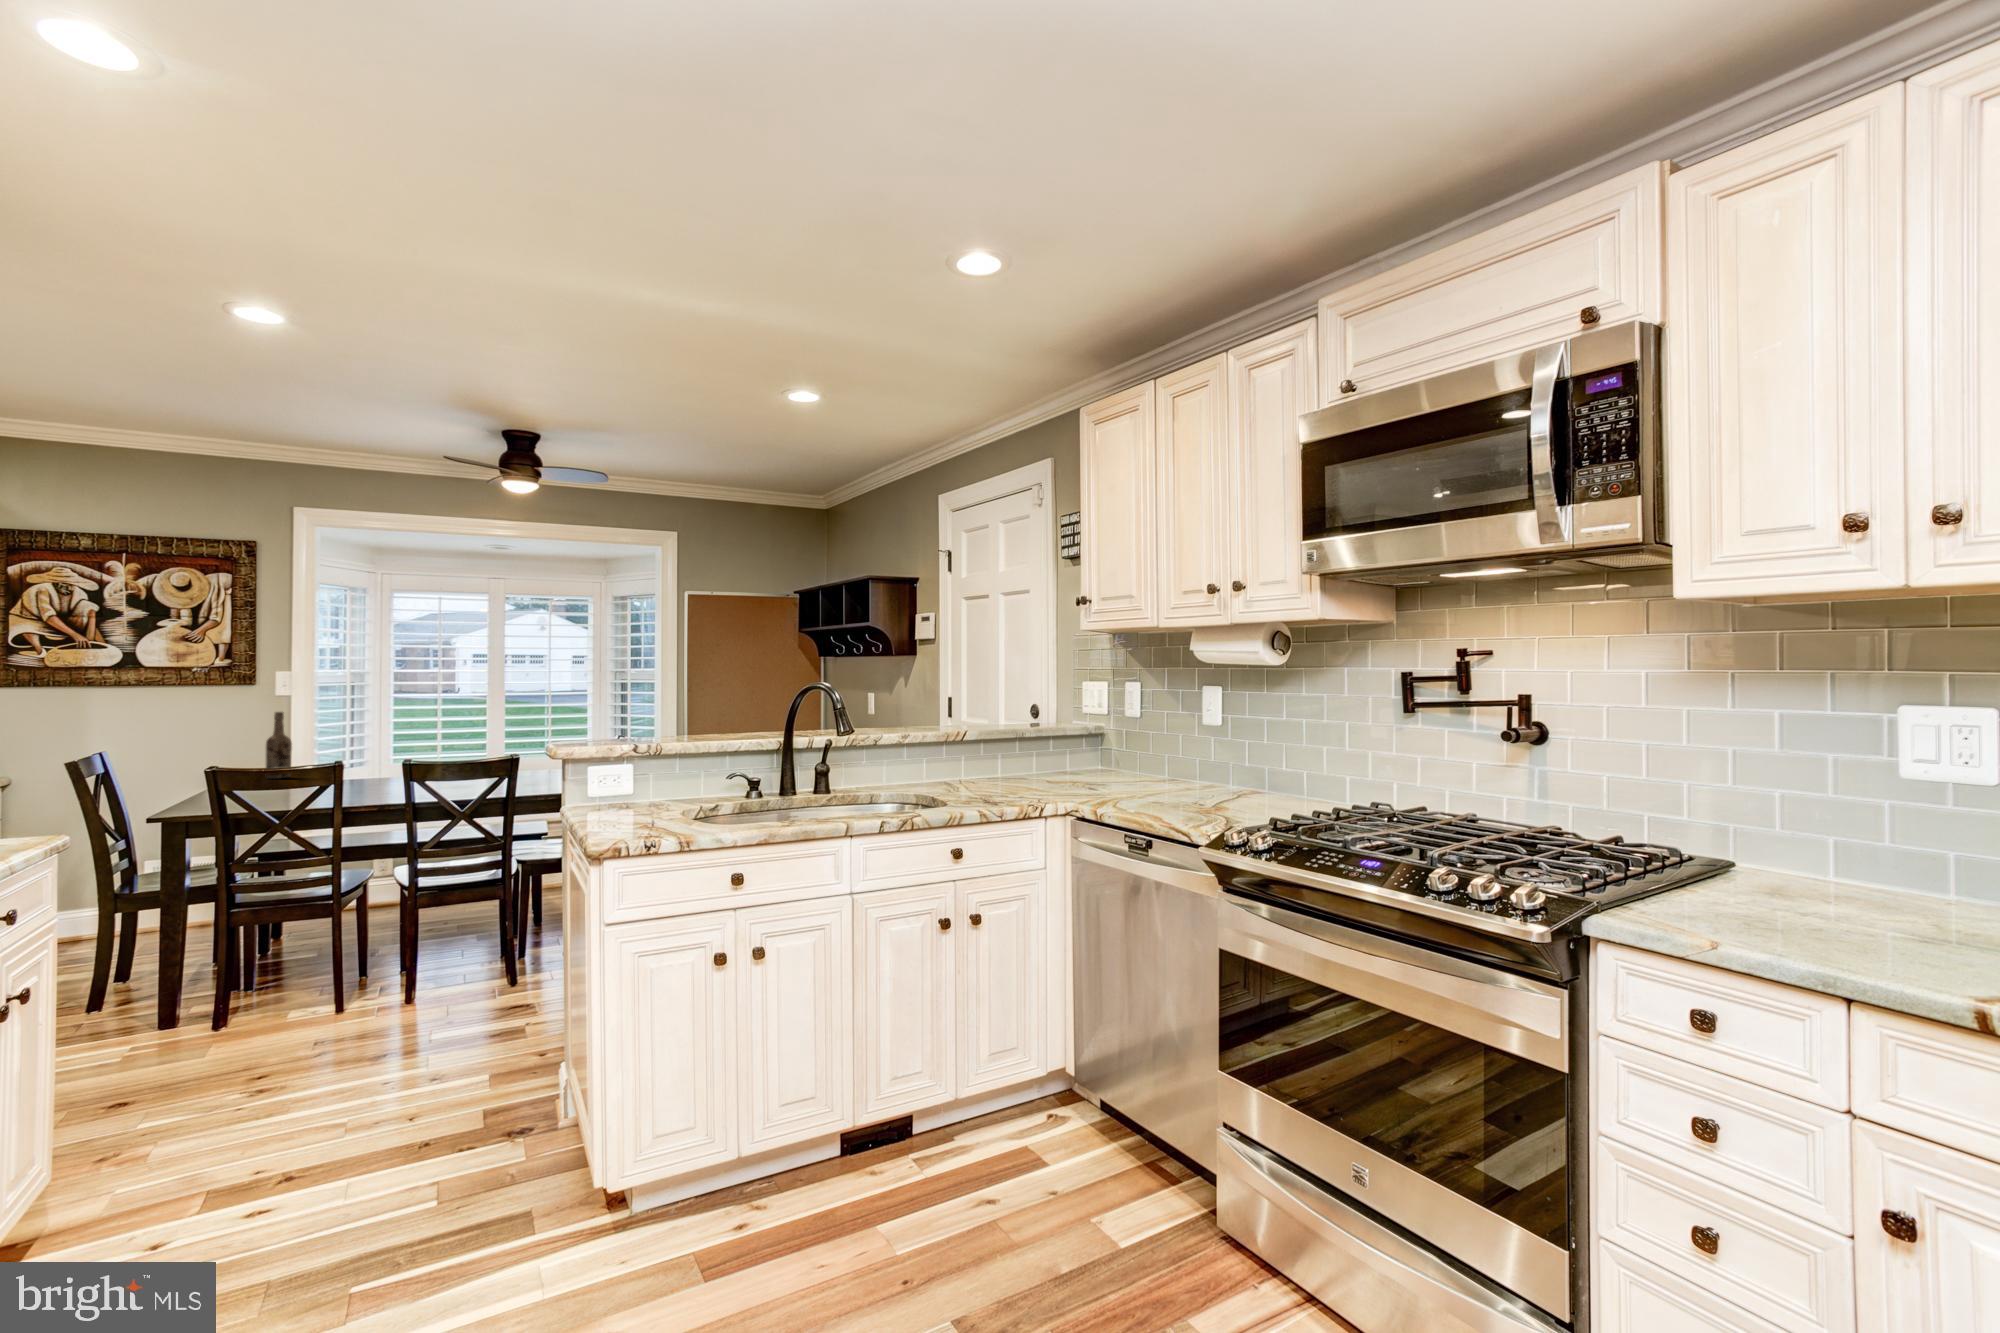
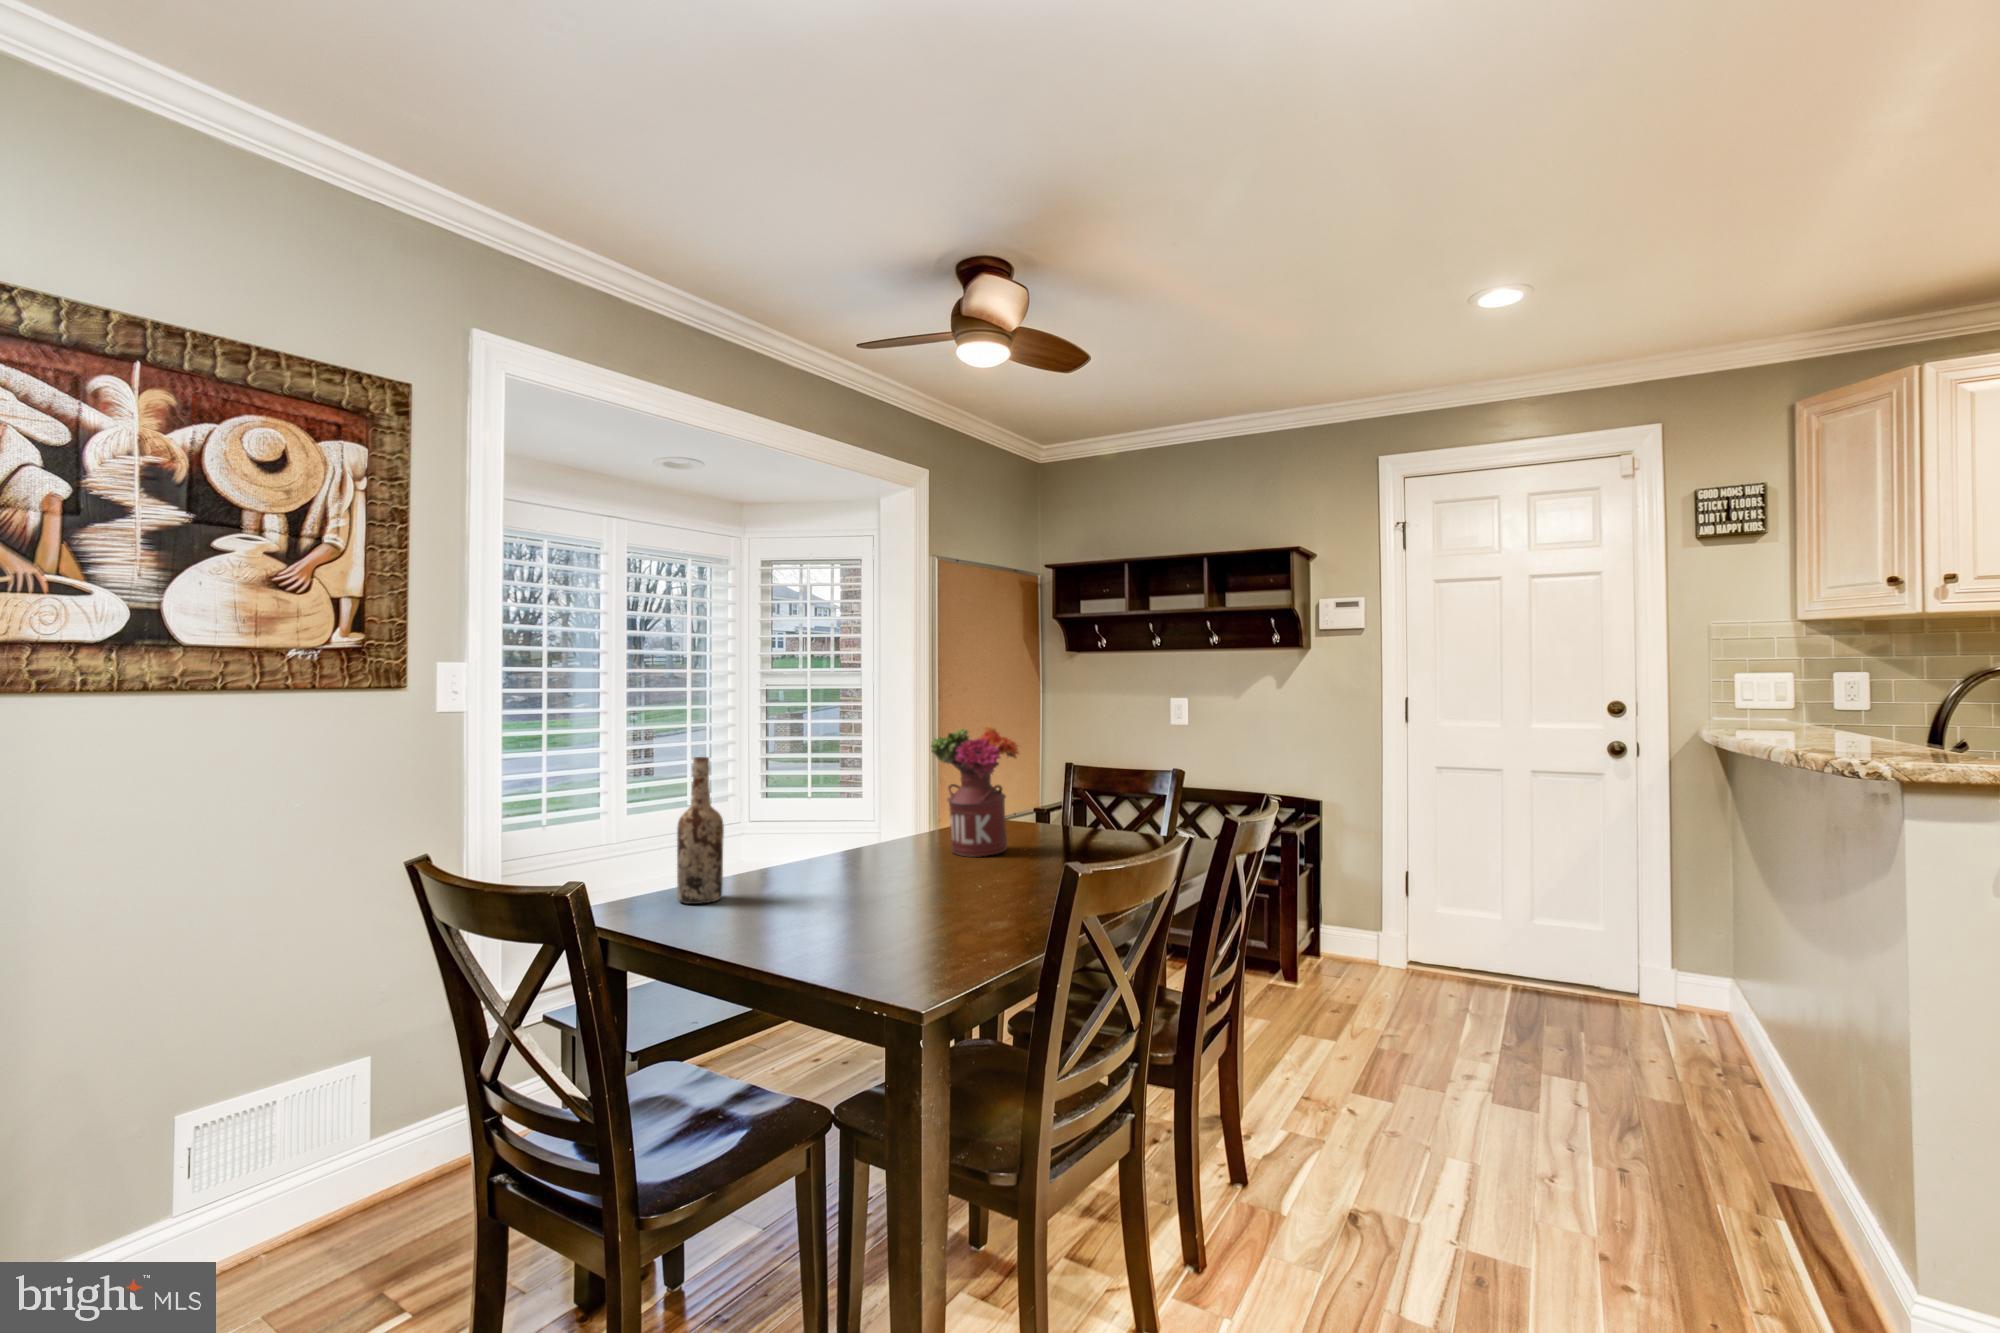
flower arrangement: none [448,698,500,771] -> present [931,726,1019,857]

